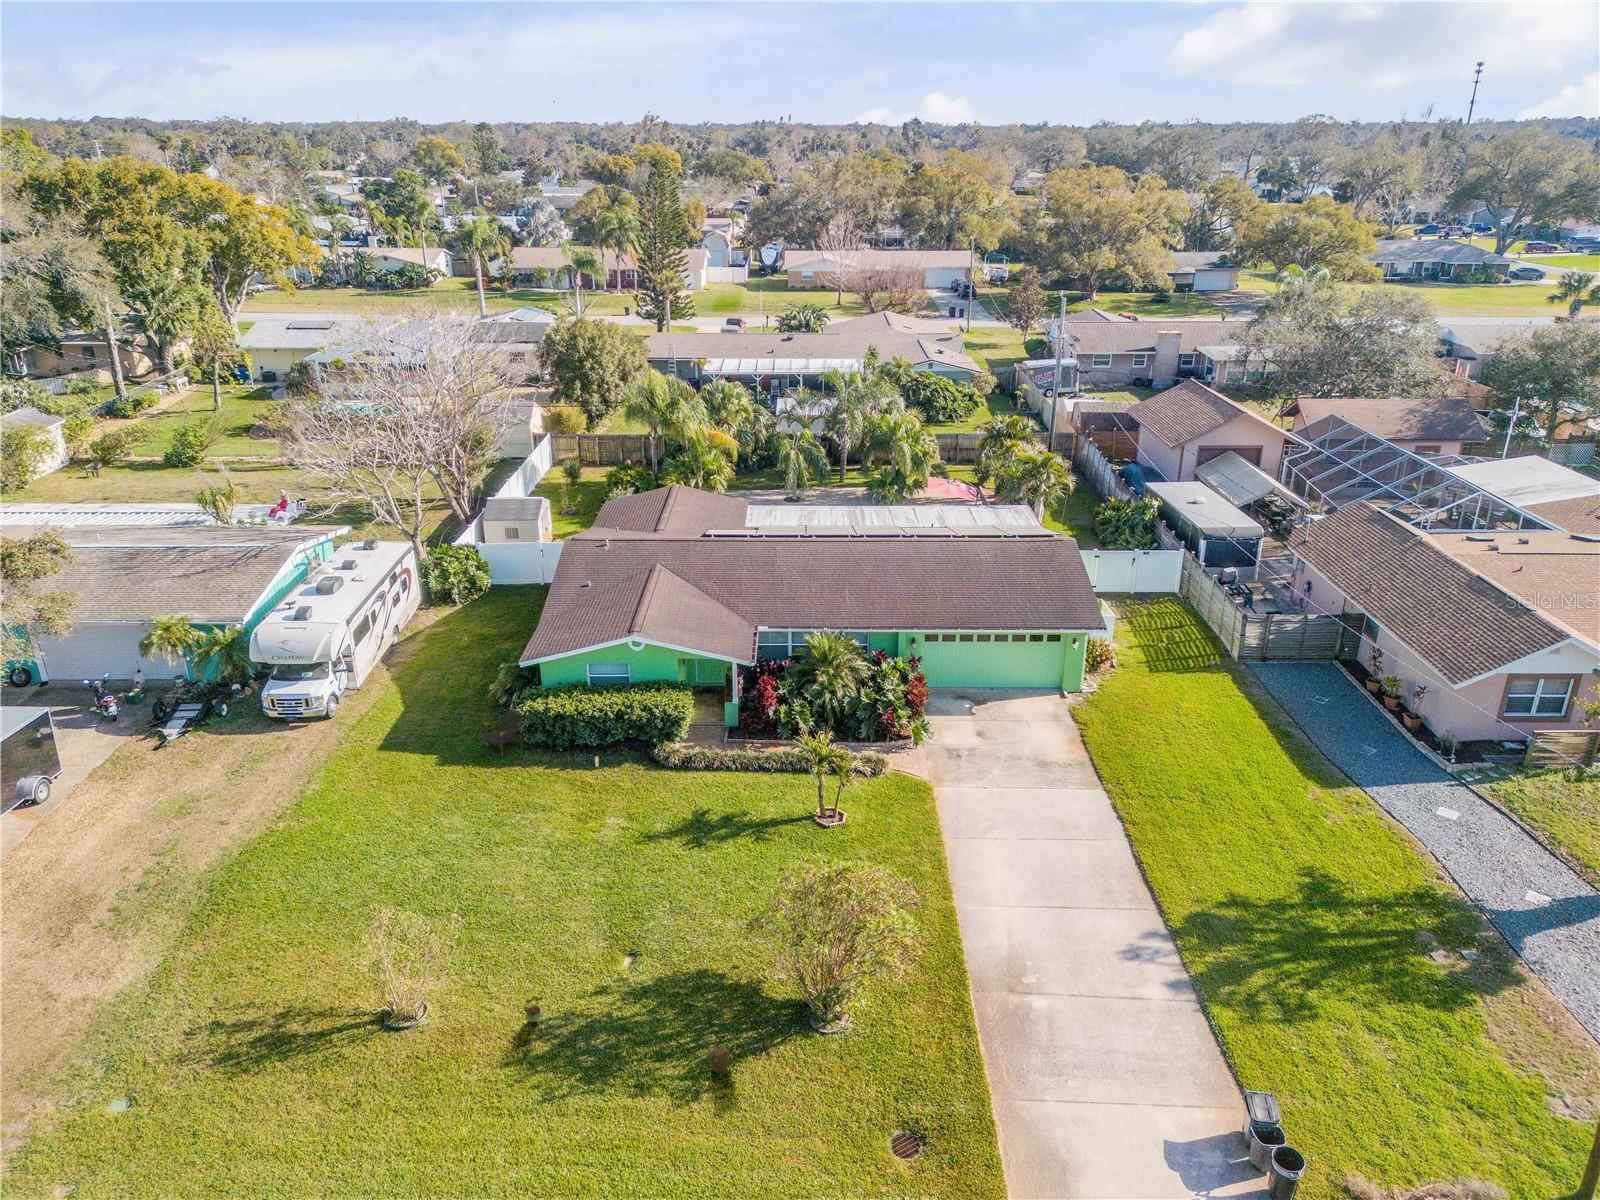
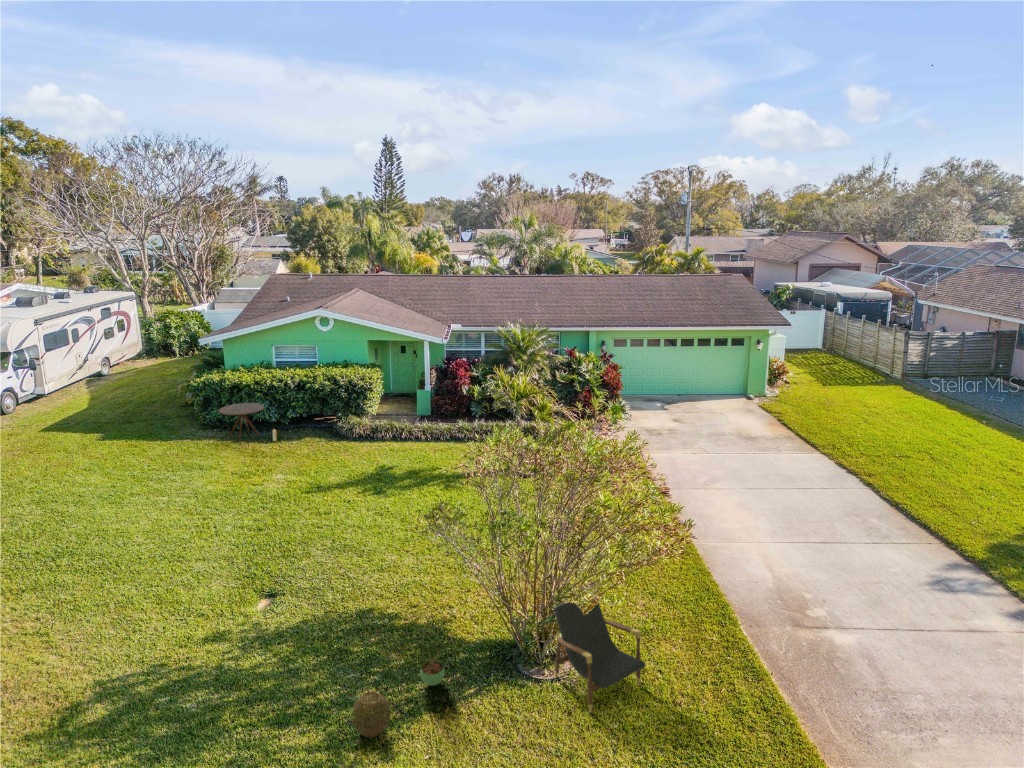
lounge chair: present [482,708,523,754] -> present [554,603,645,713]
round table: none [545,731,586,771] -> present [219,403,264,440]
potted plant: present [524,996,543,1022] -> present [420,640,449,686]

